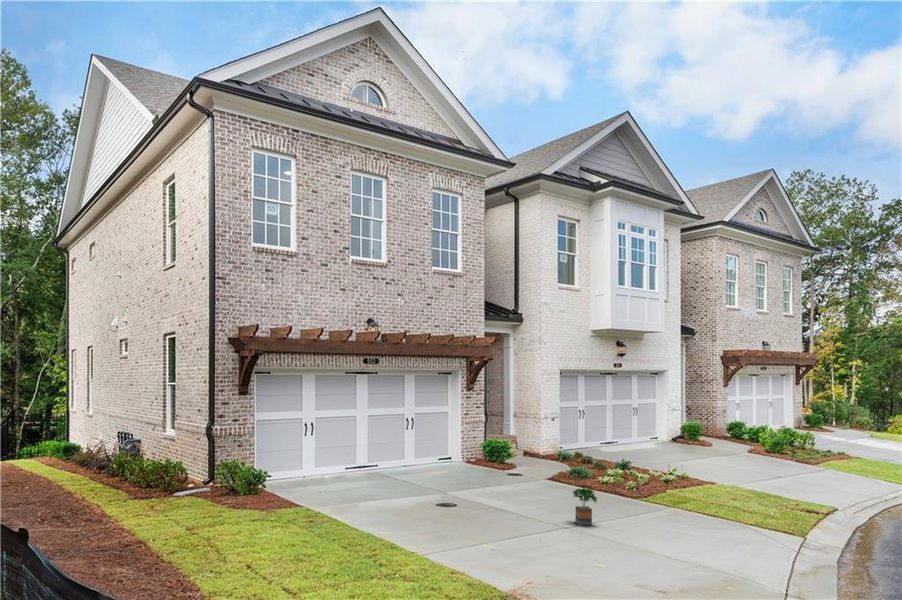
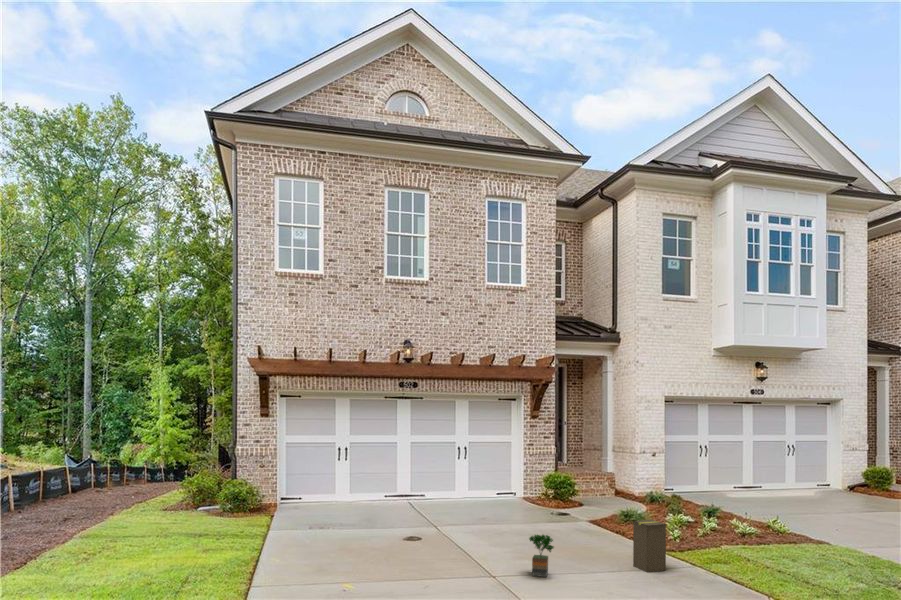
cardboard box: none [634,469,661,513] -> present [633,520,666,572]

